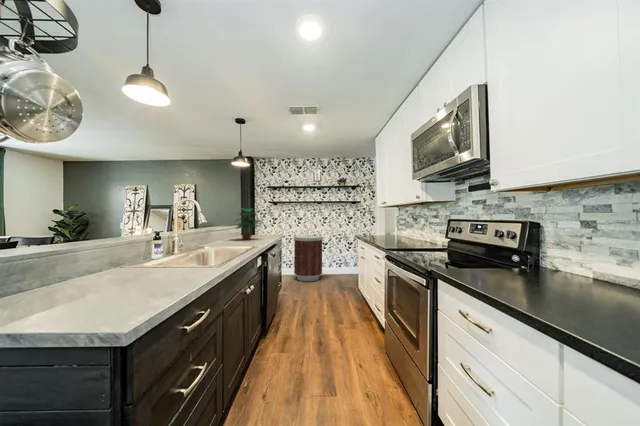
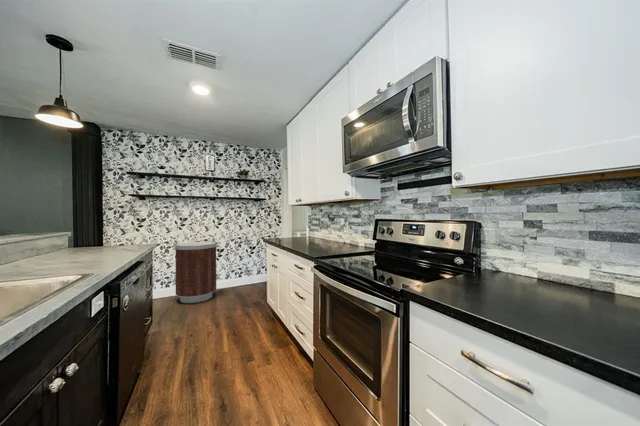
potted plant: present [236,209,262,239] -> none [53,206,120,258]

